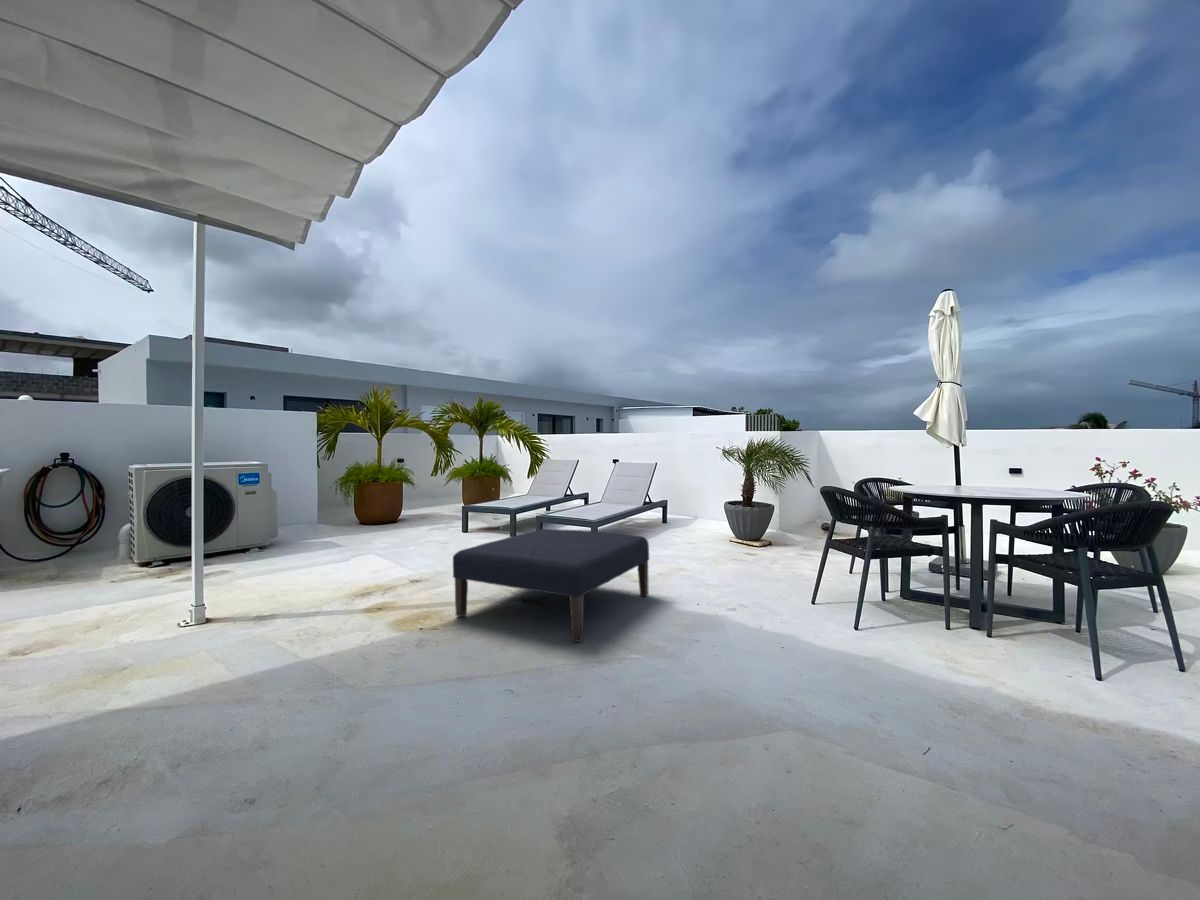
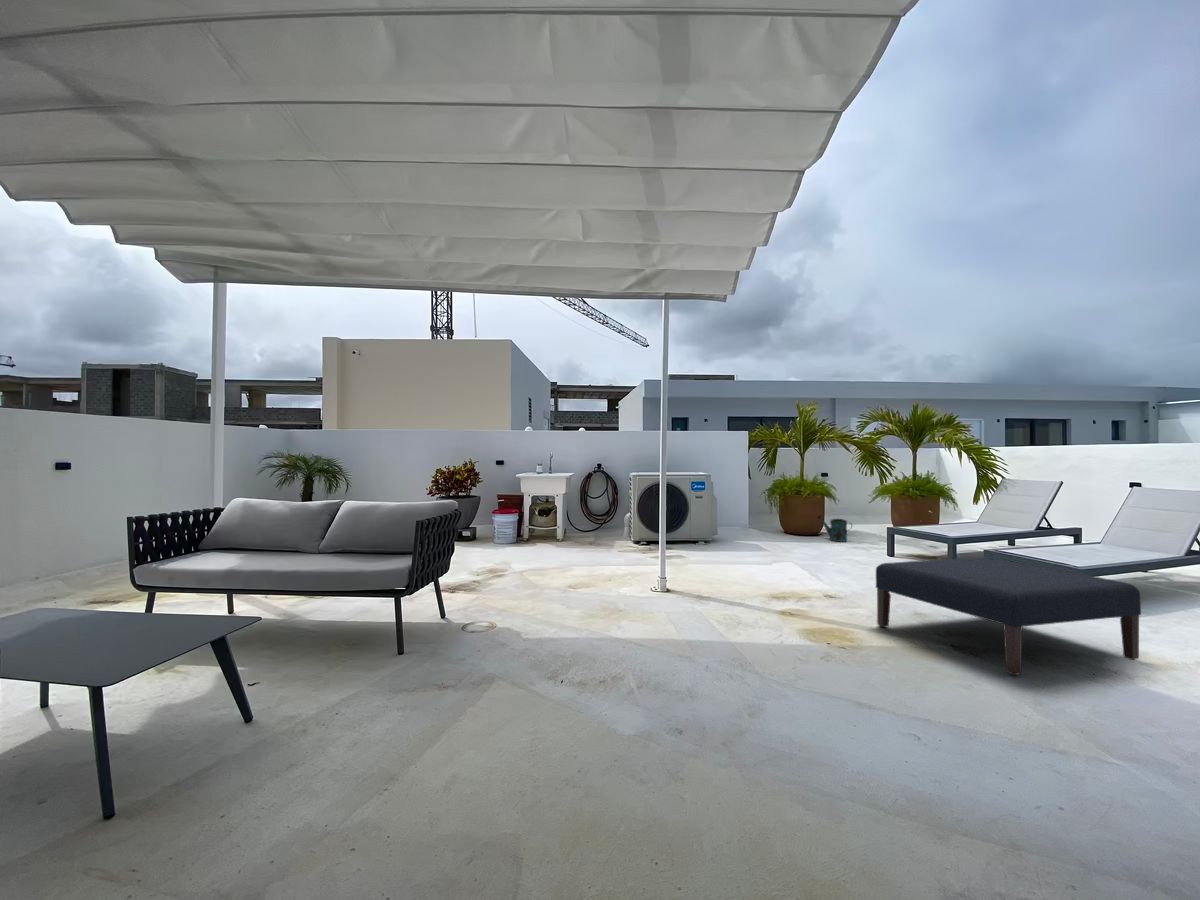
watering can: none [395,500,428,524] -> present [818,515,852,542]

